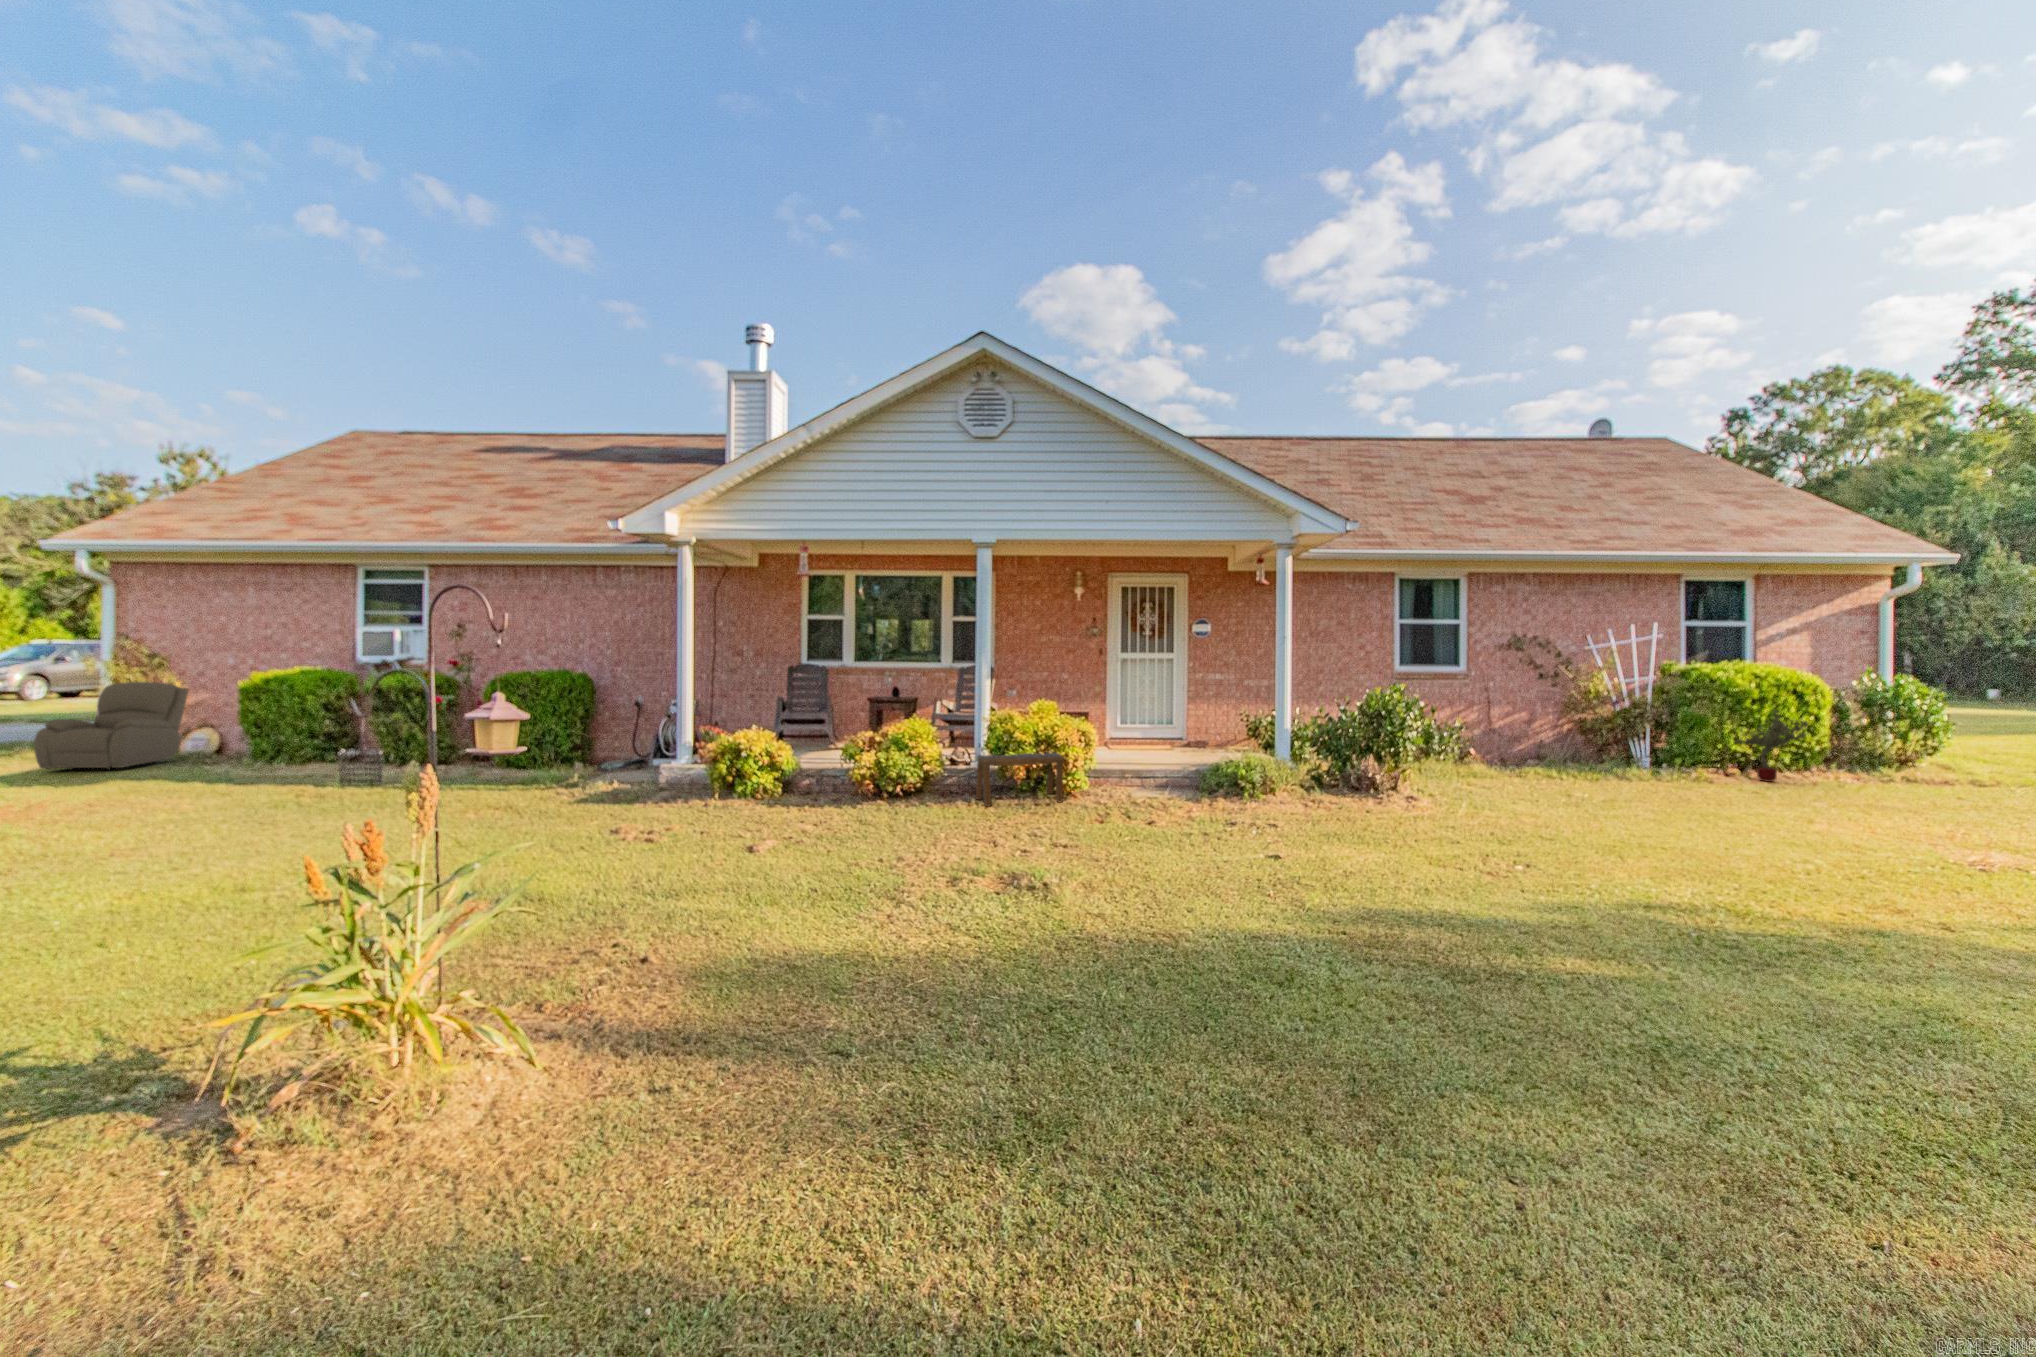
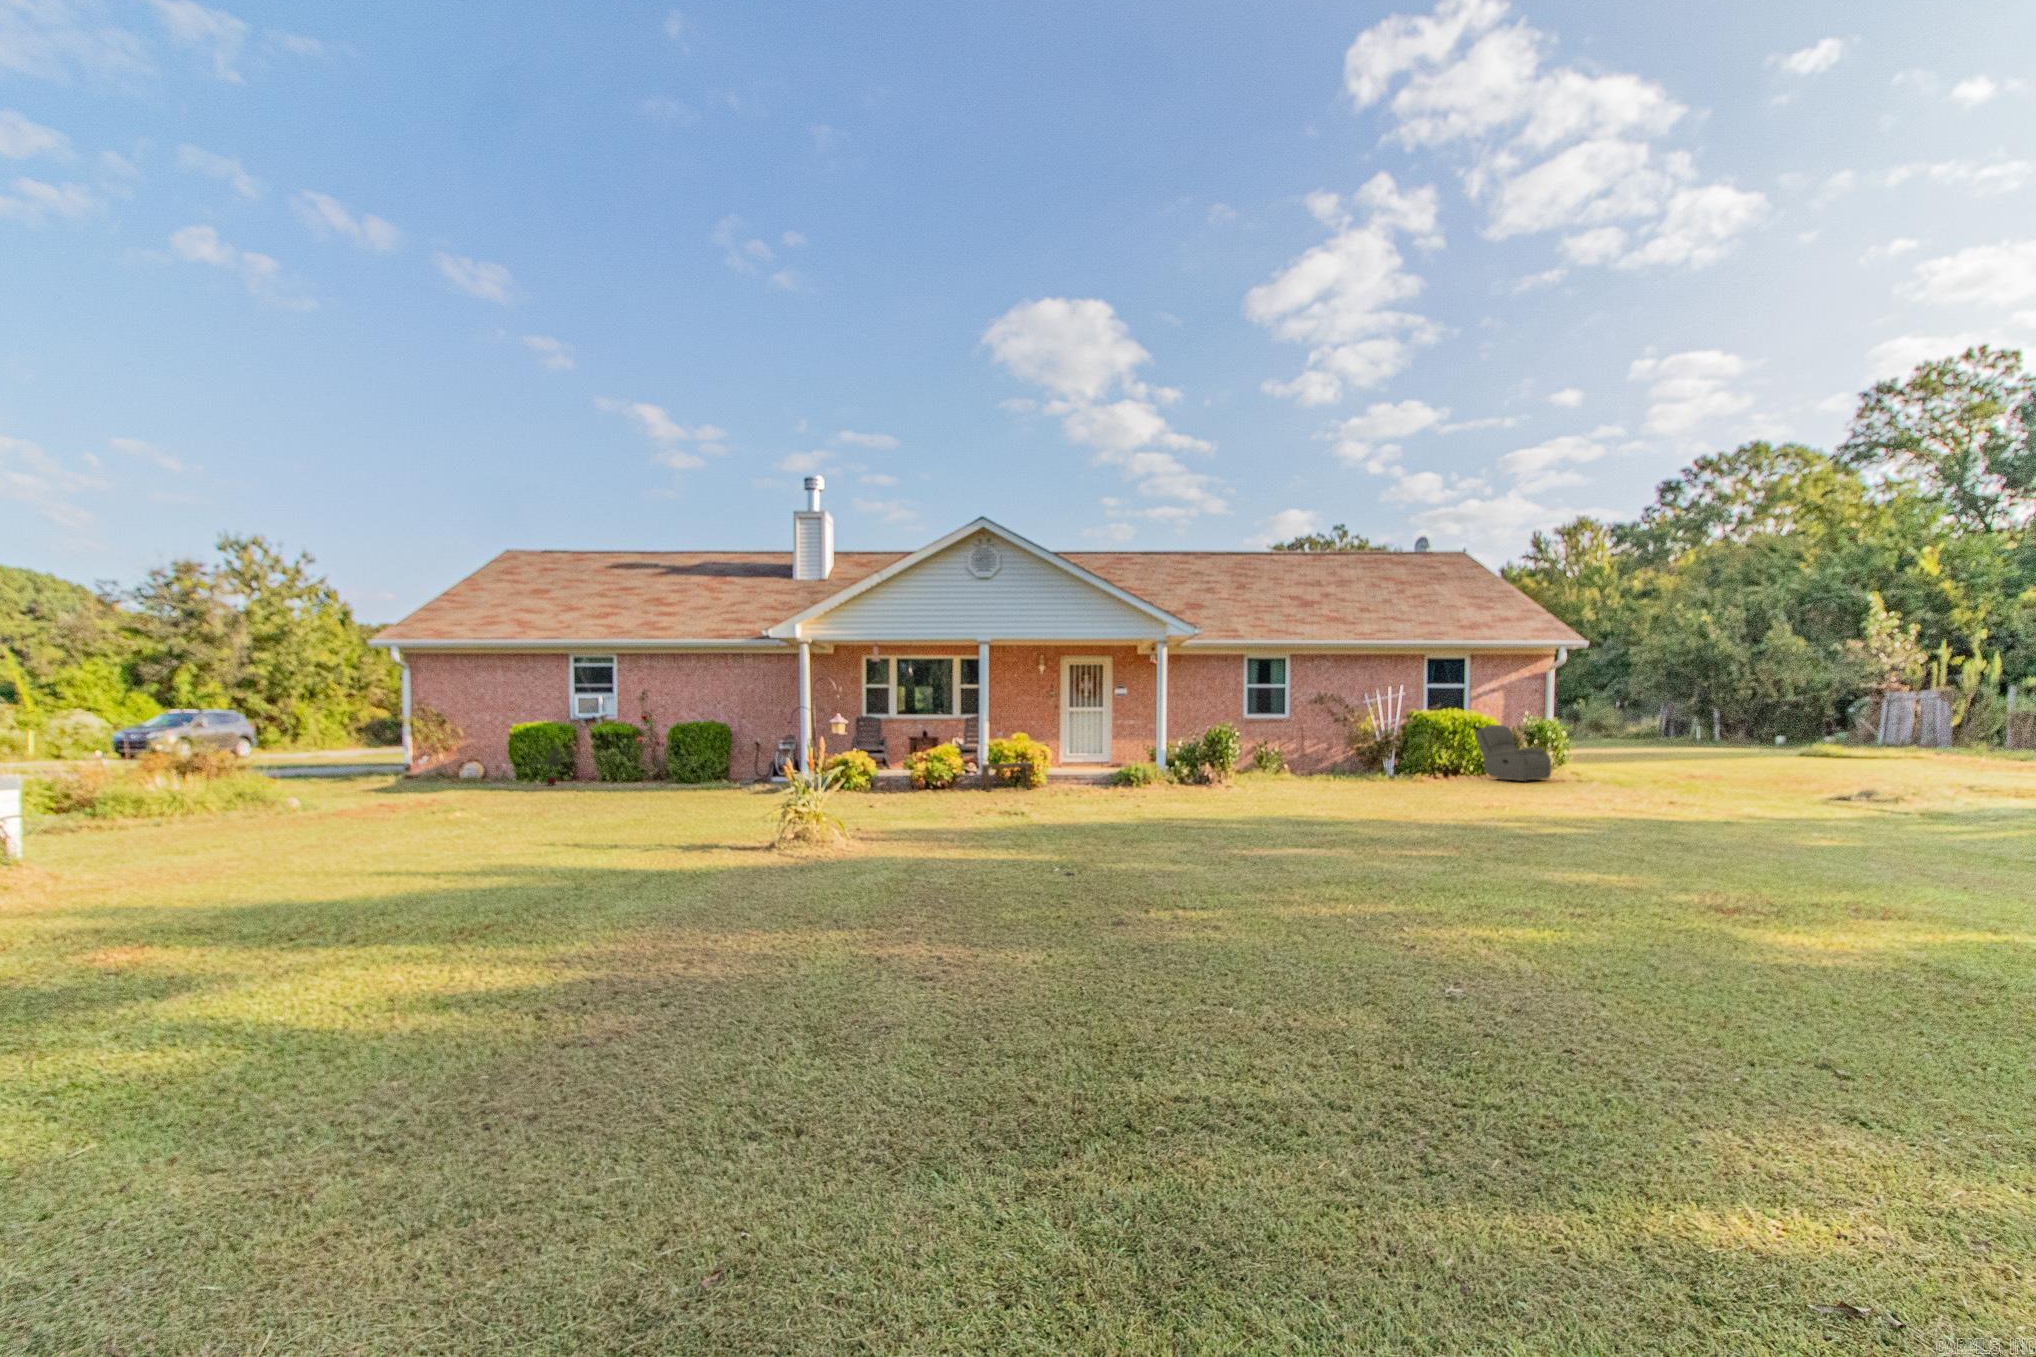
chair: present [34,682,188,771] -> present [1476,725,1552,781]
potted tree: present [1737,711,1808,782] -> present [535,744,570,785]

